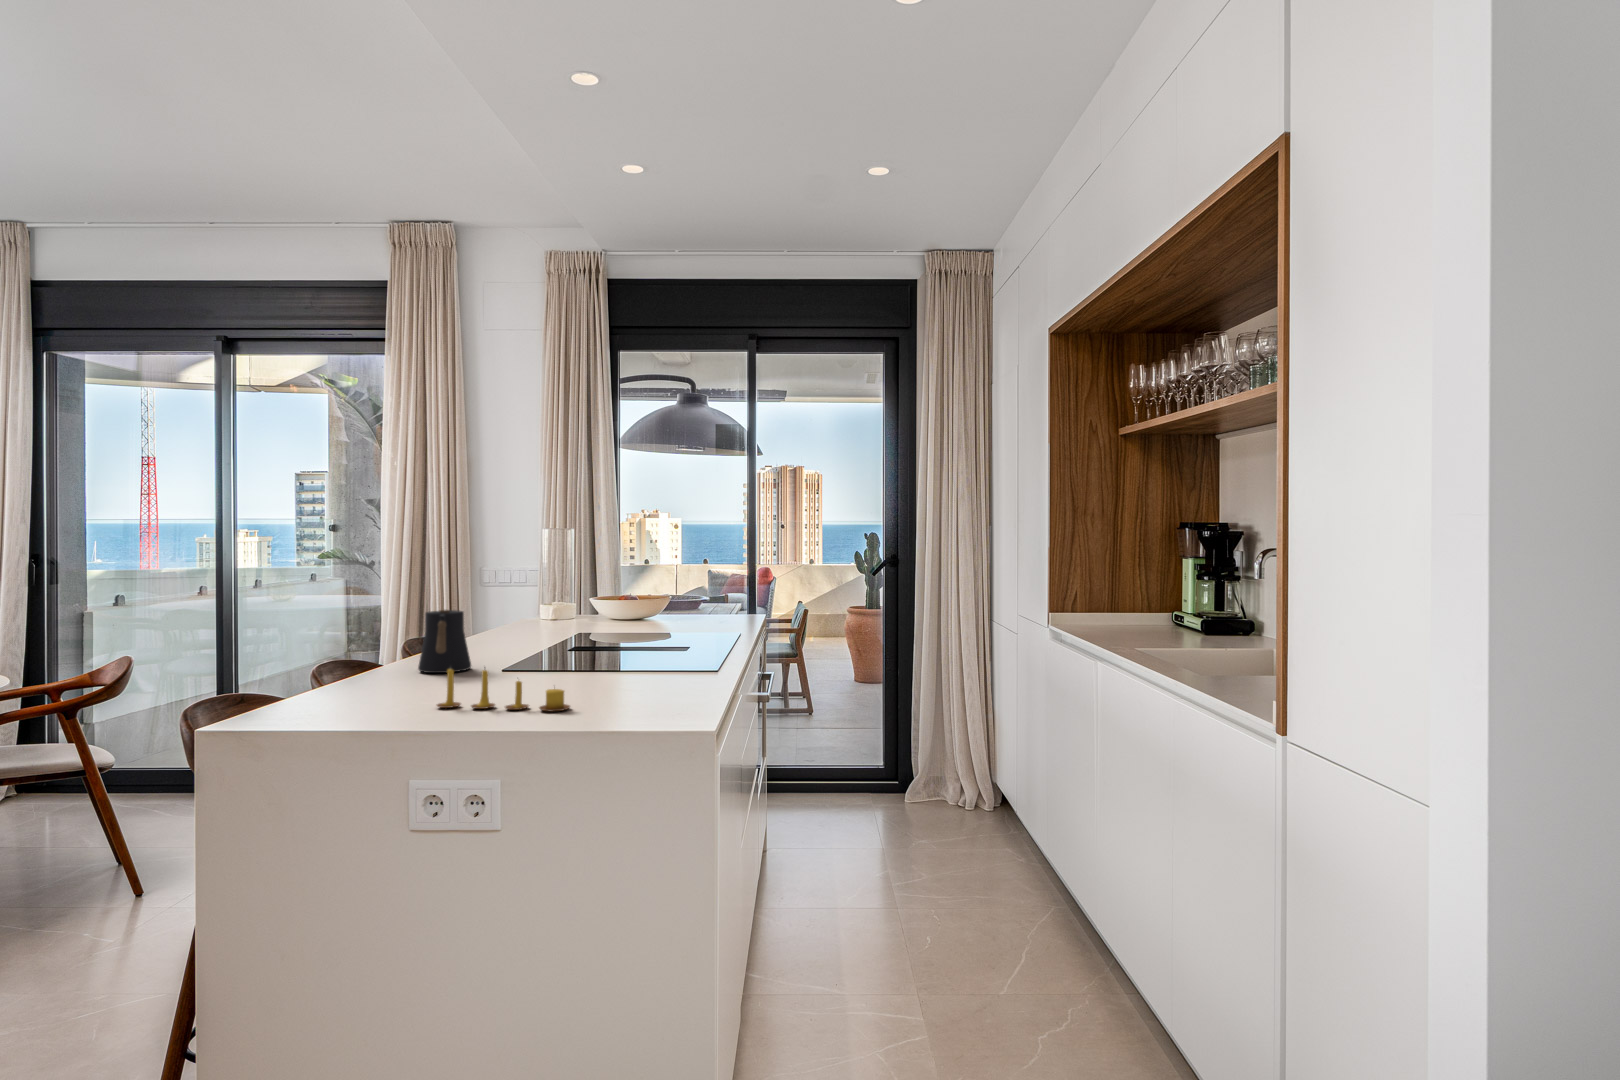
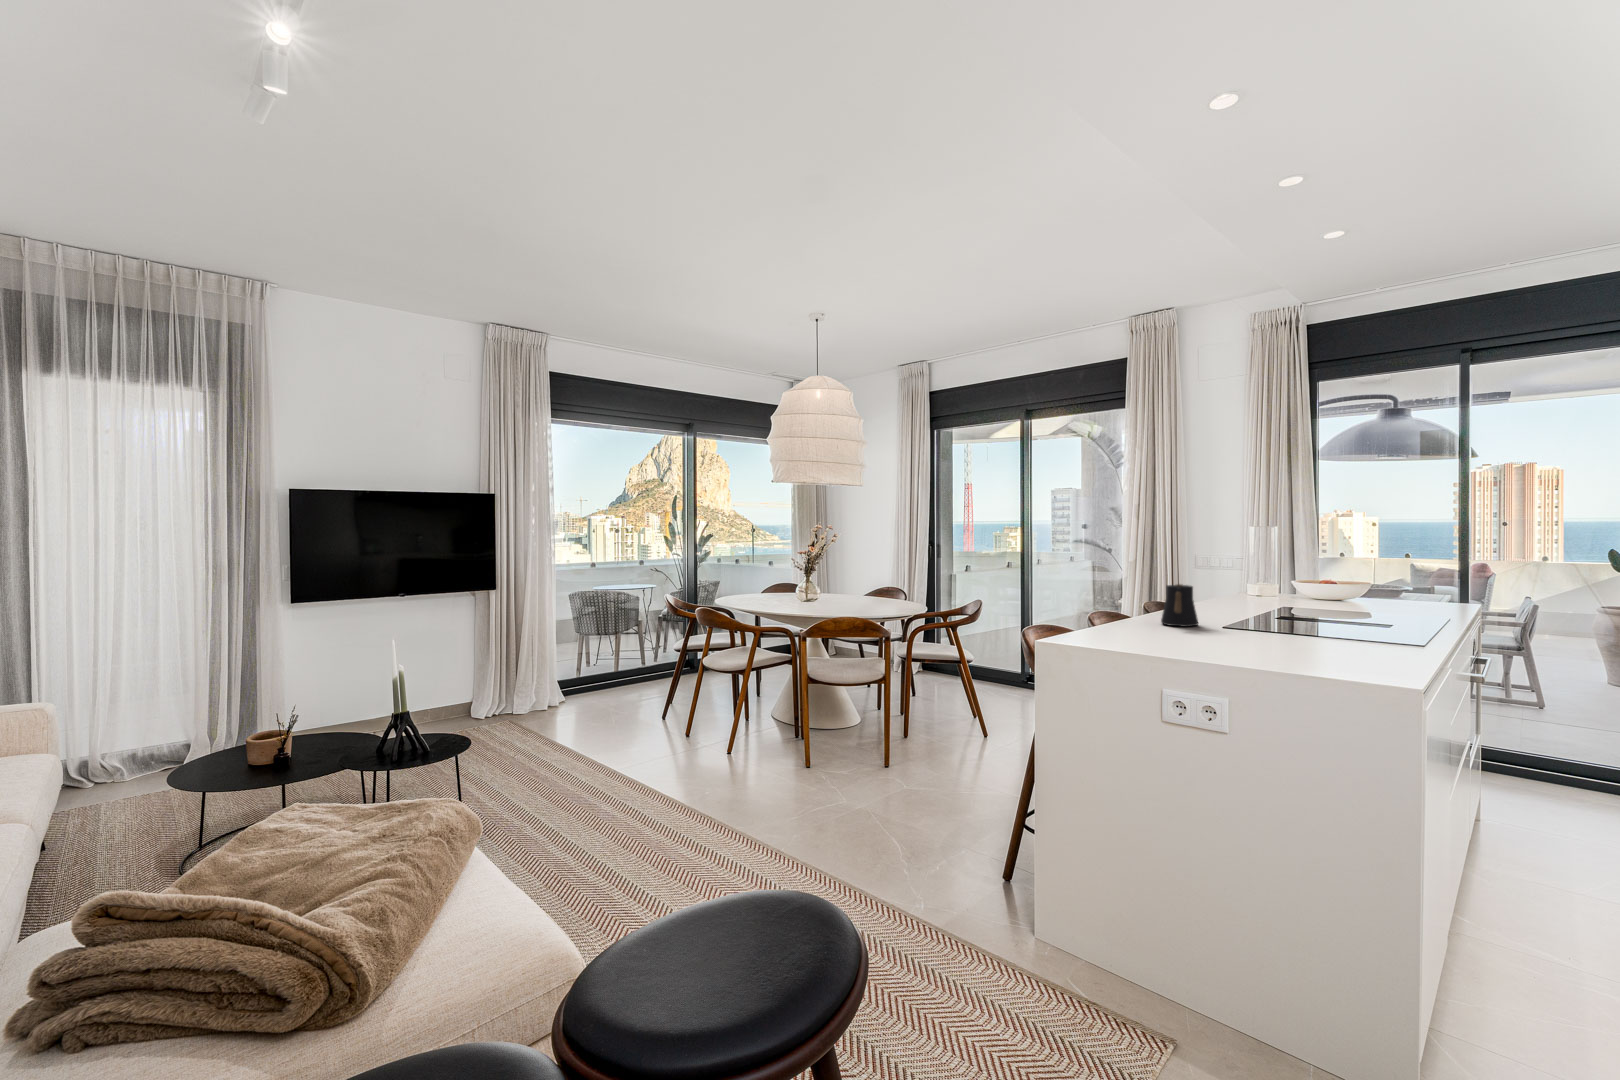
candle: present [437,665,570,712] -> none [1179,620,1281,659]

